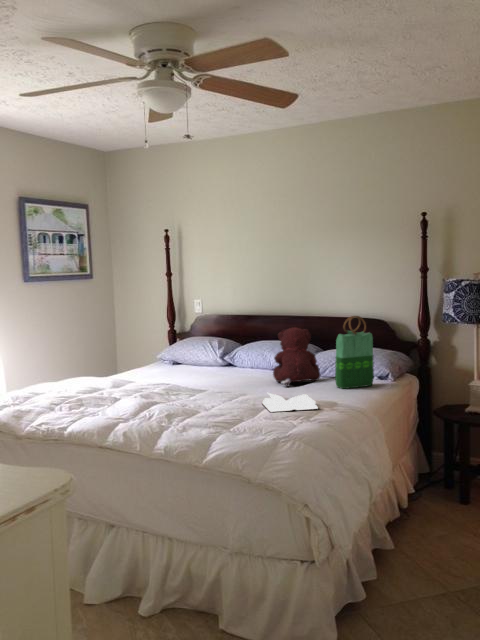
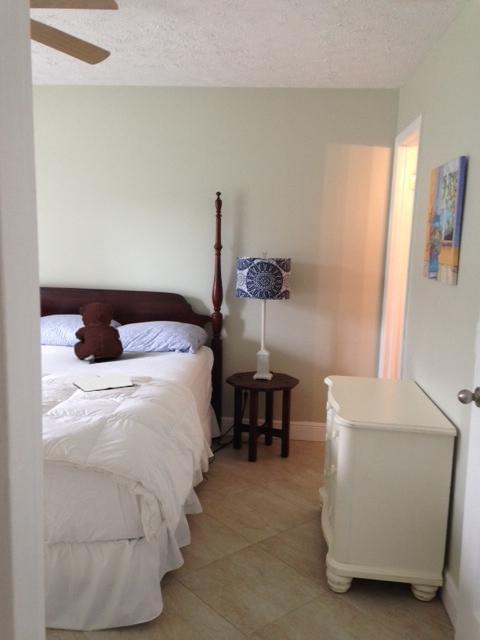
tote bag: present [335,316,374,389] -> none [142,291,178,363]

